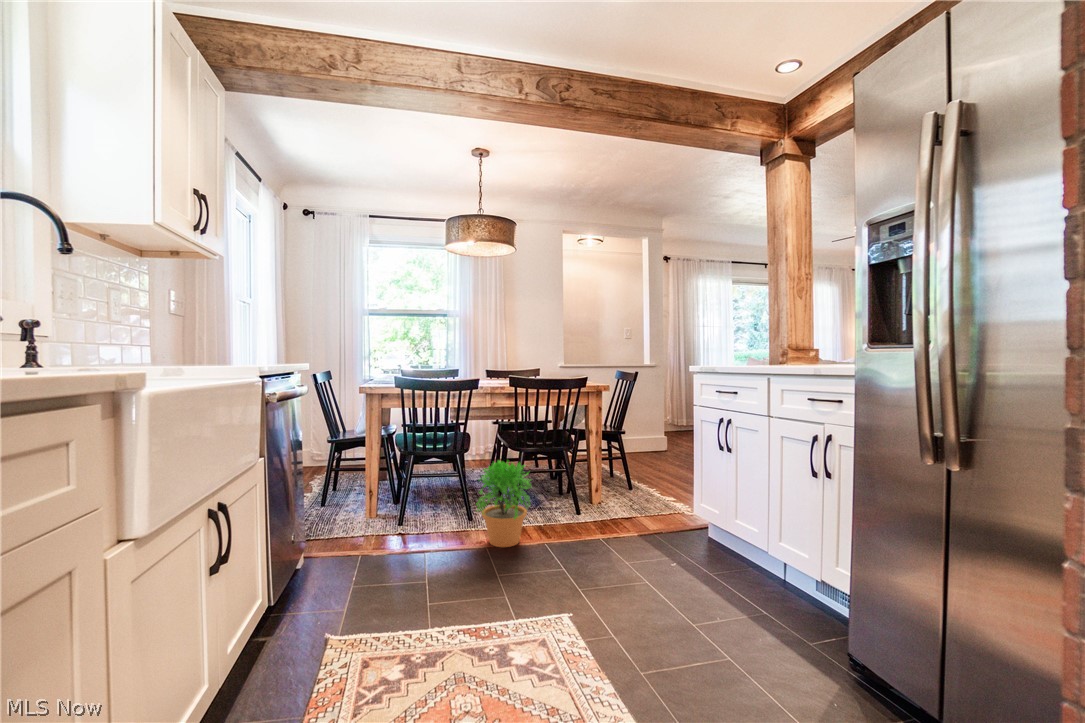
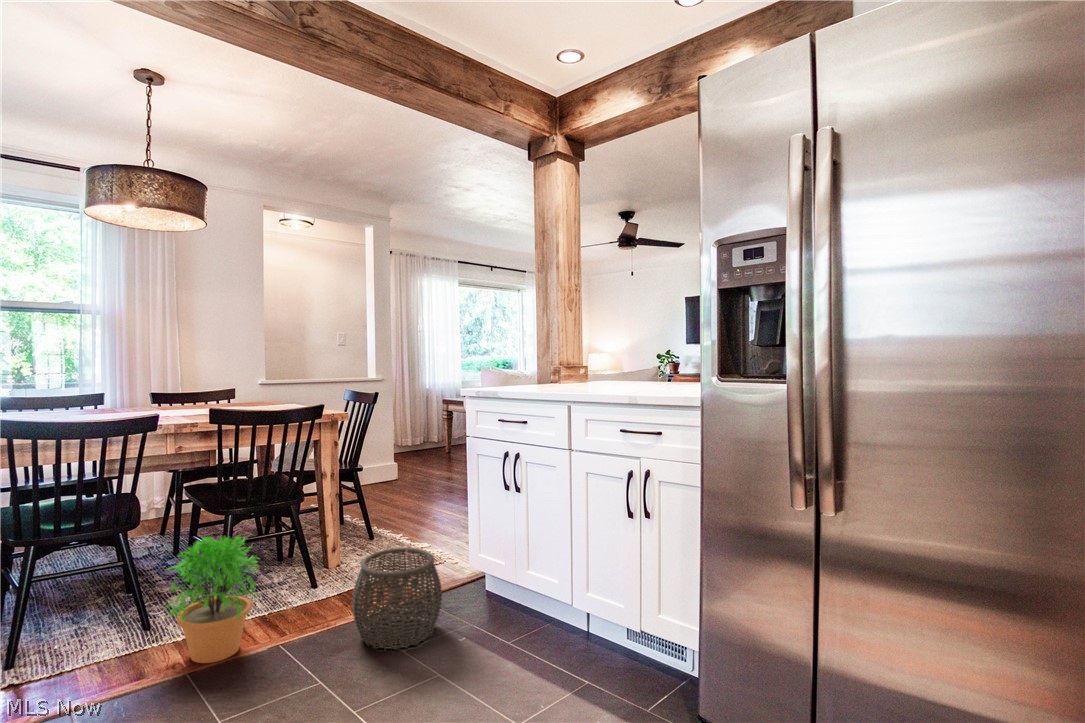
woven basket: none [593,489,665,569] -> present [351,548,442,650]

